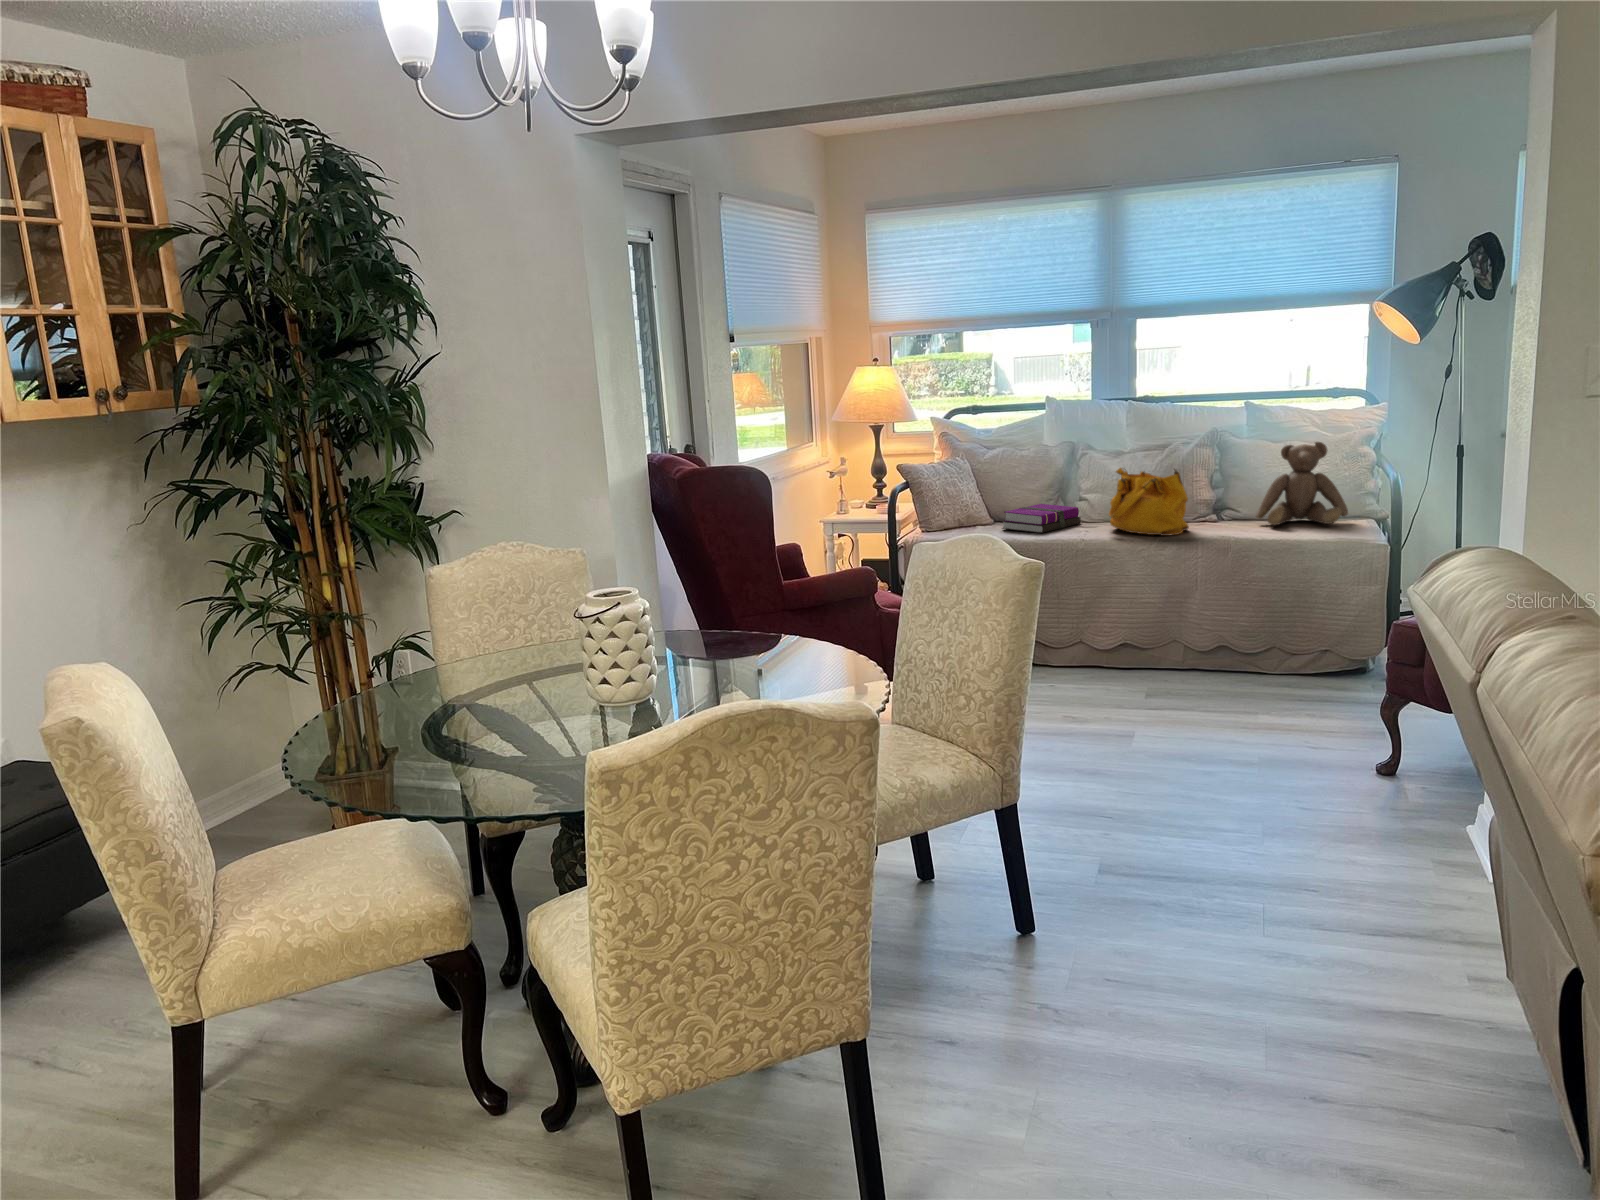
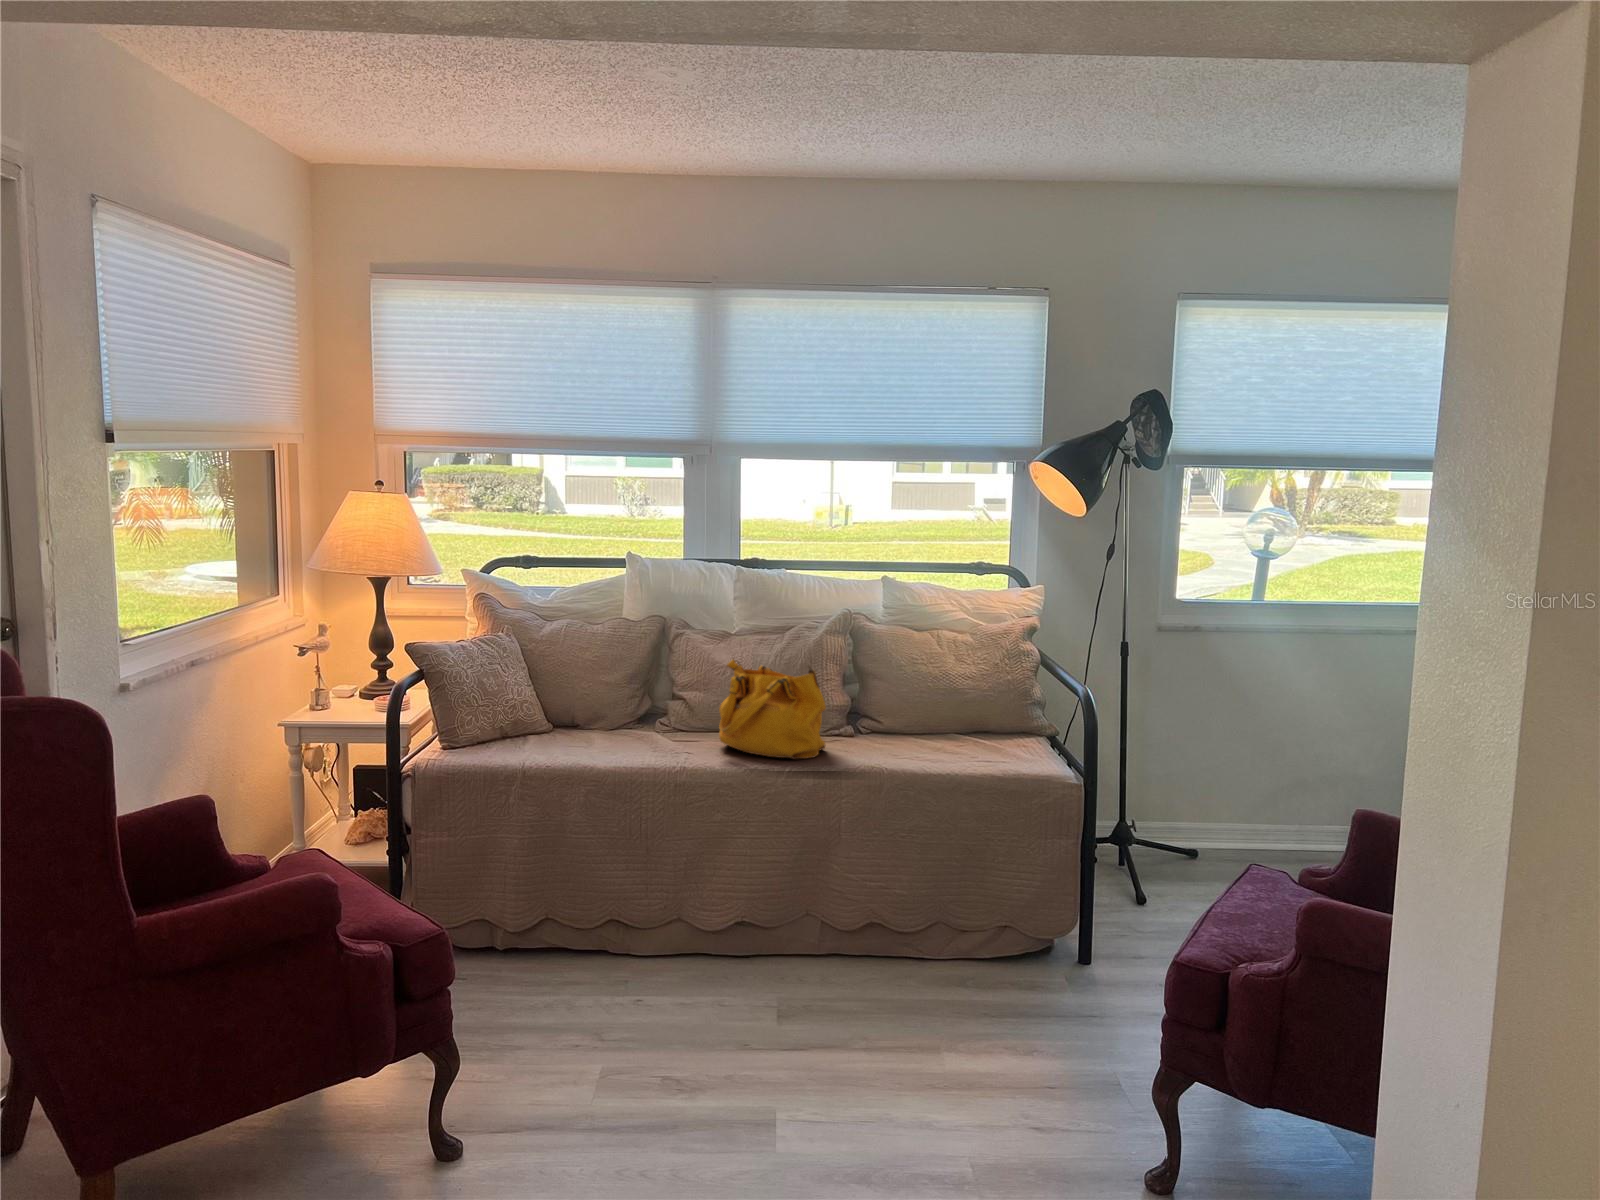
teddy bear: present [1256,442,1348,525] -> none [907,634,1021,745]
hardback book: present [1002,504,1081,533] -> none [564,705,675,751]

